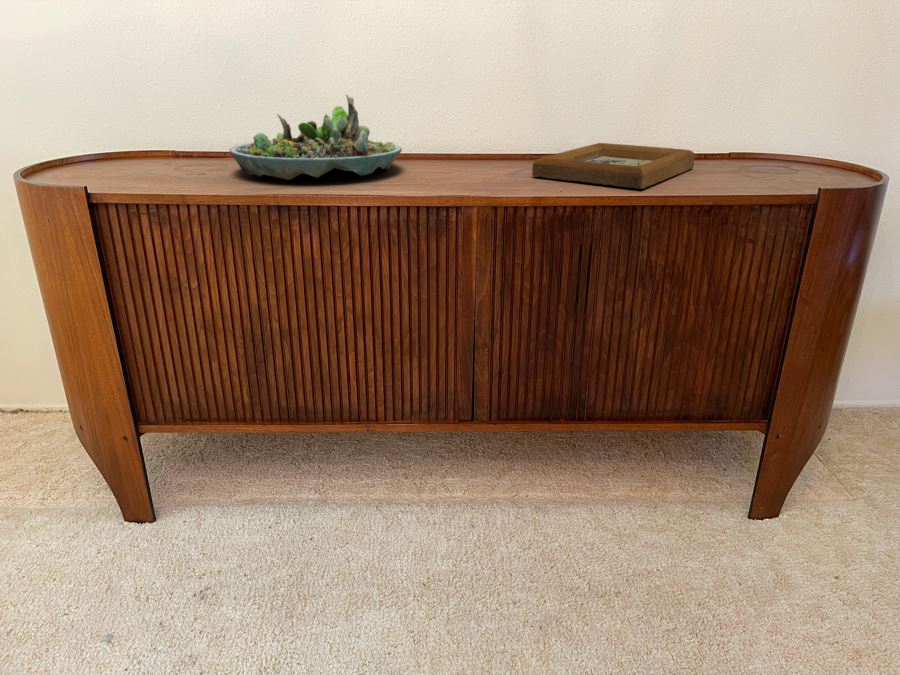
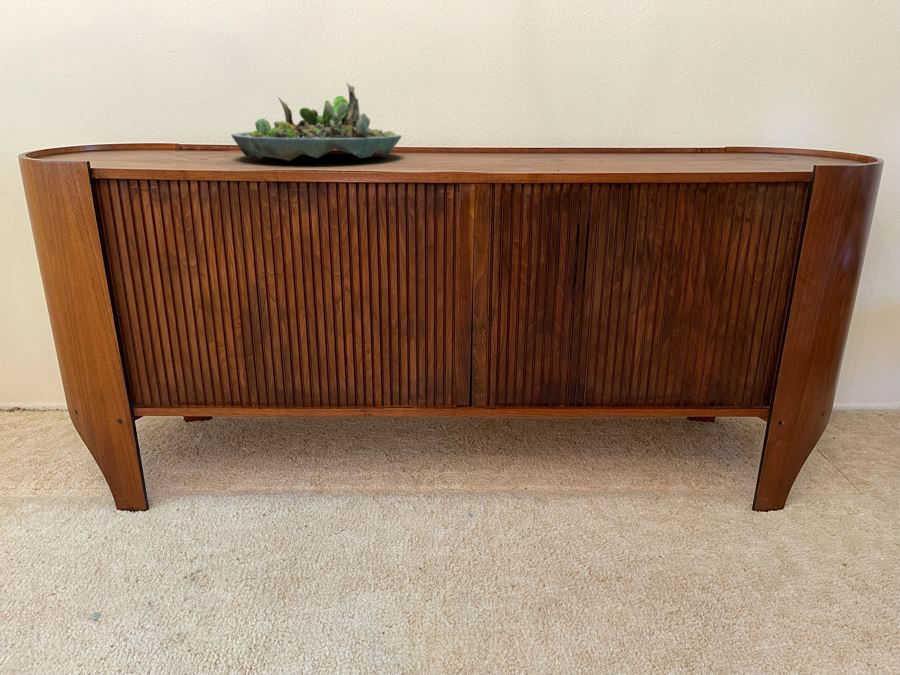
picture frame: present [532,143,695,189] -> none [530,135,693,168]

